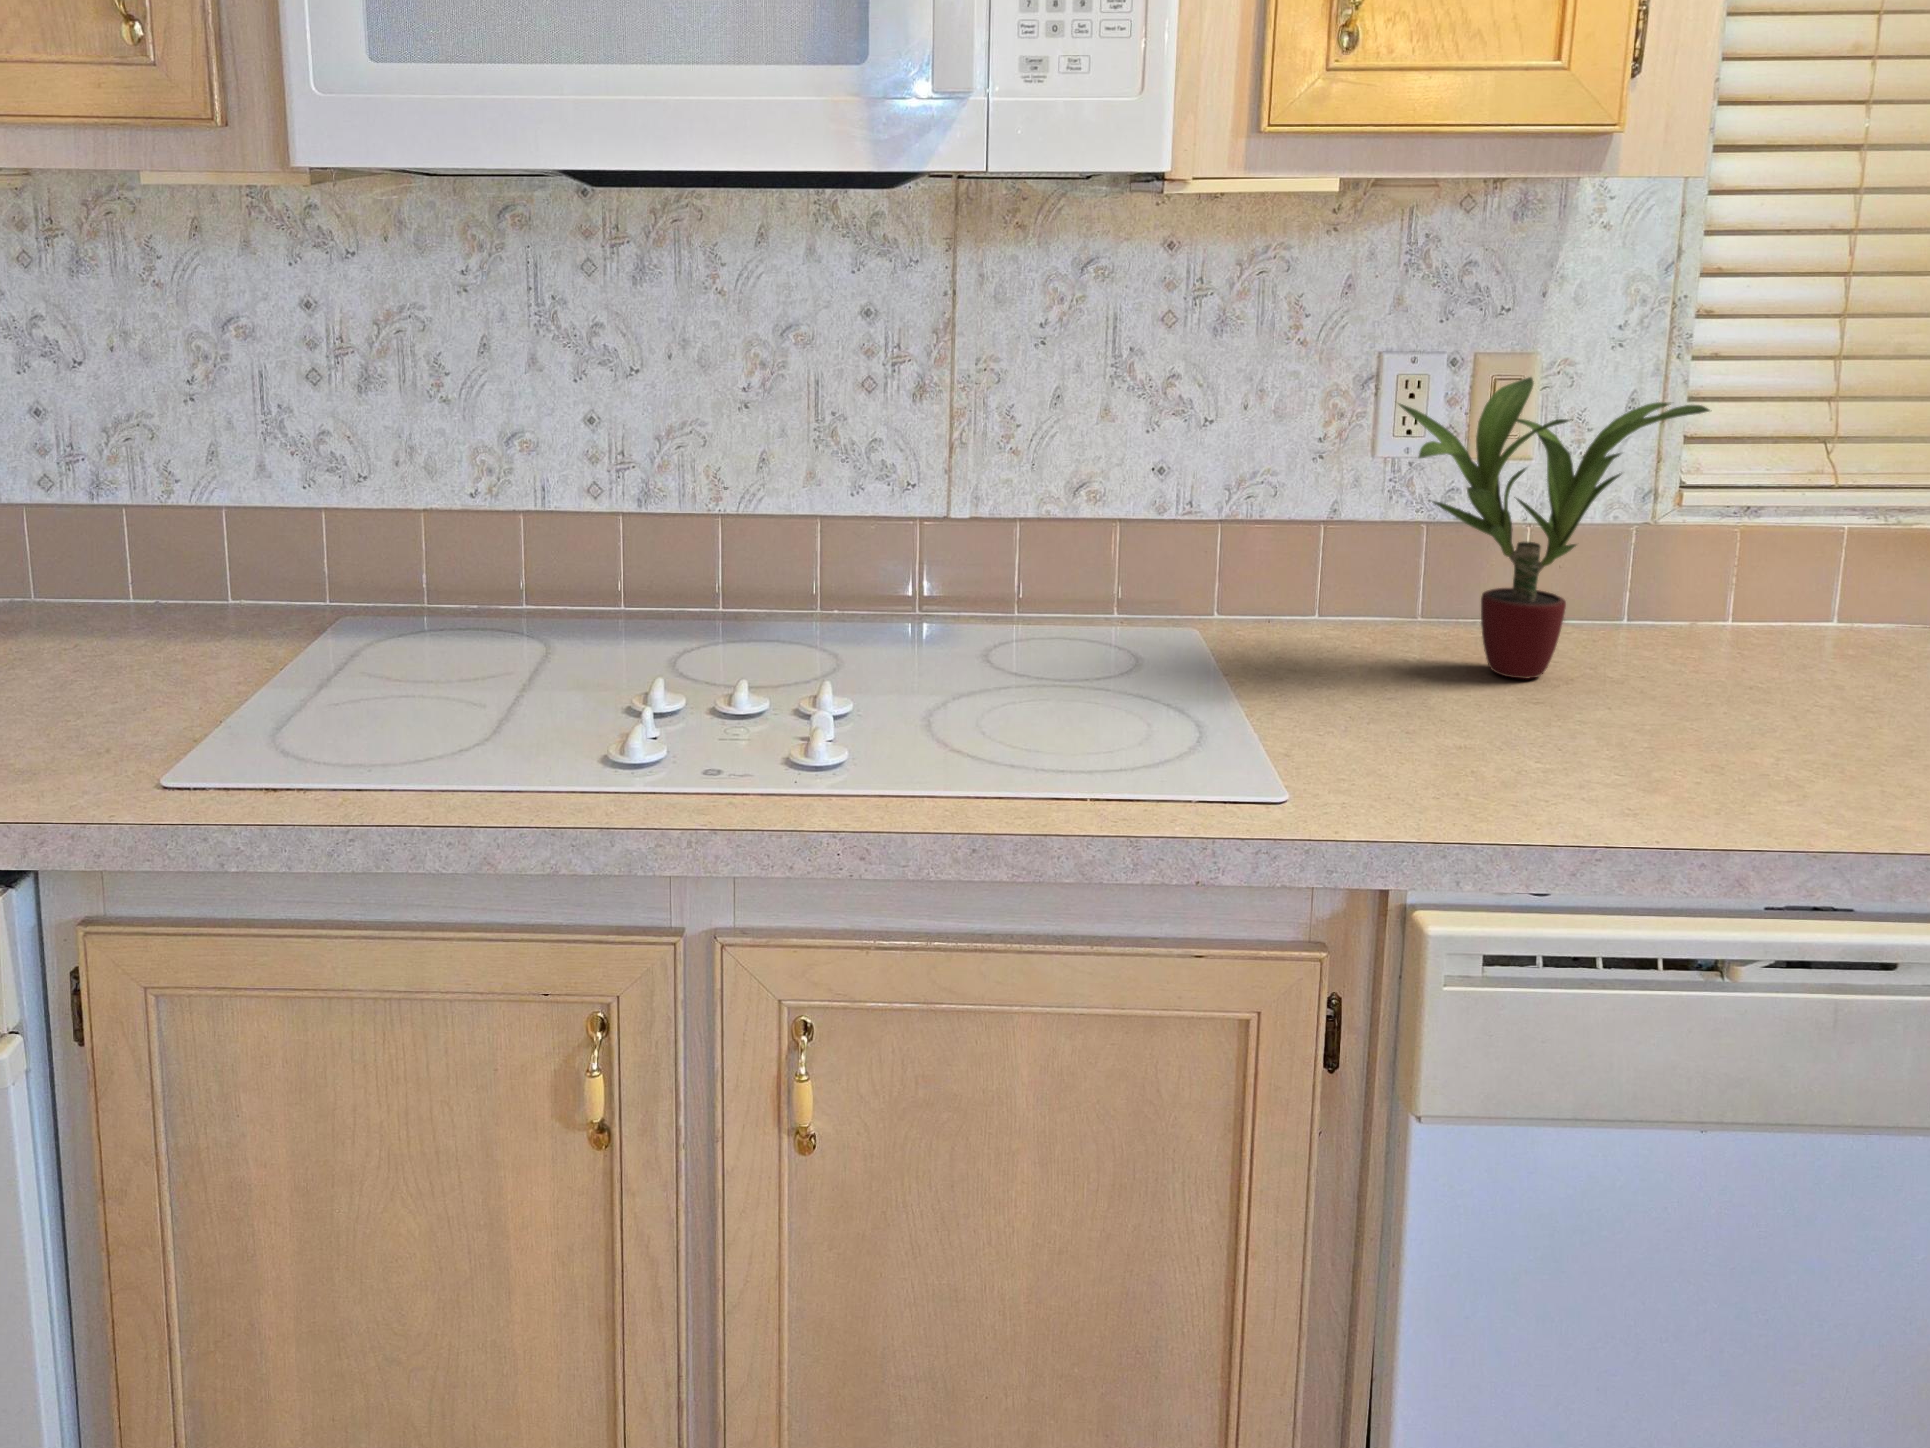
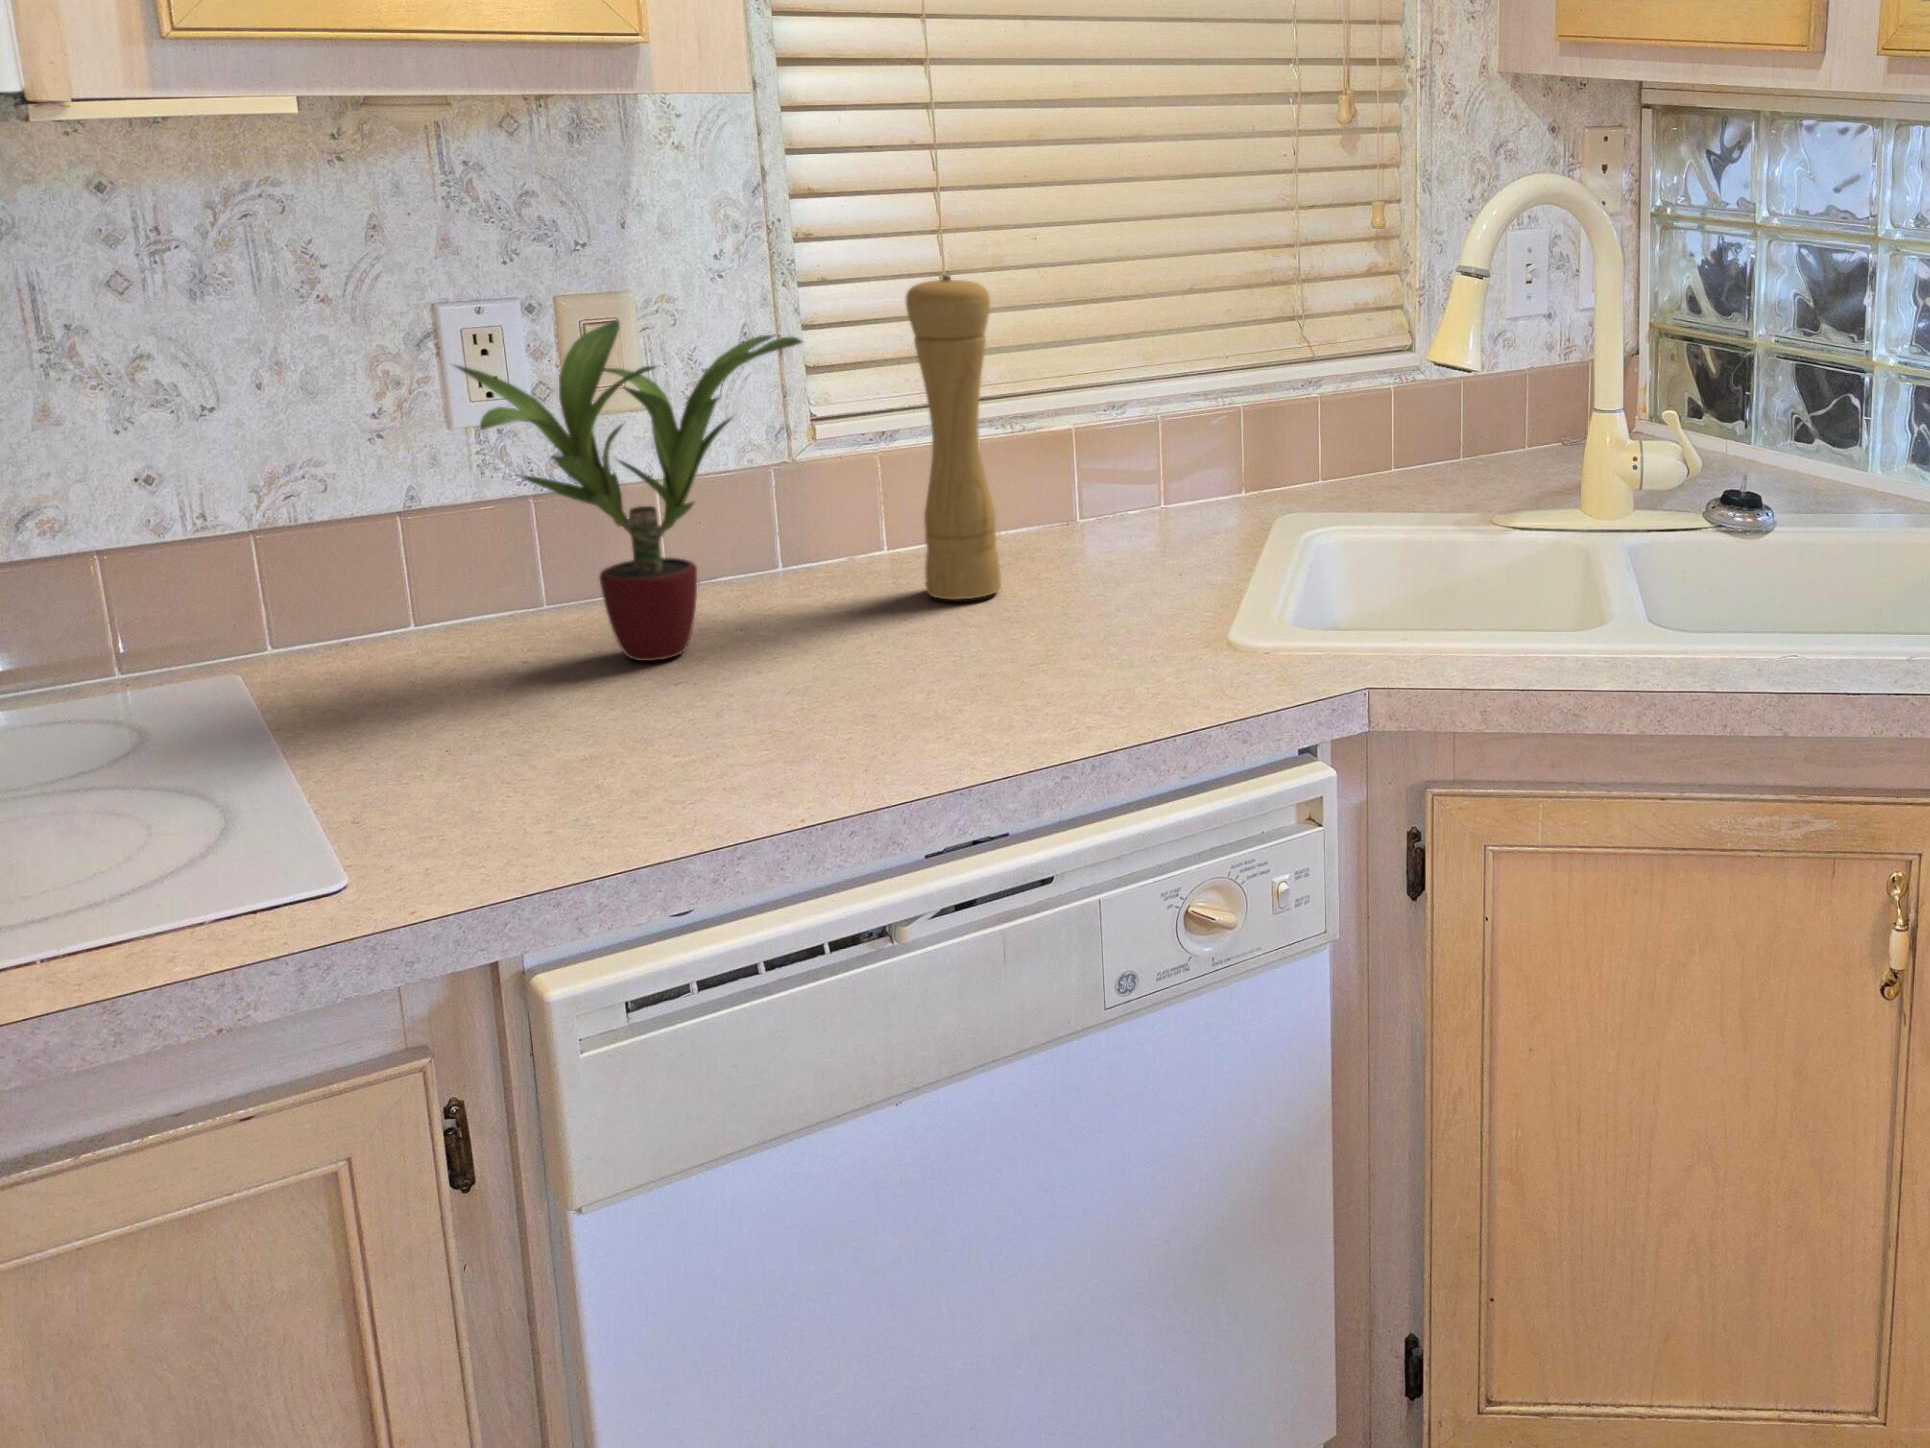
pepper mill: none [1774,359,1900,680] -> present [906,275,1001,600]

